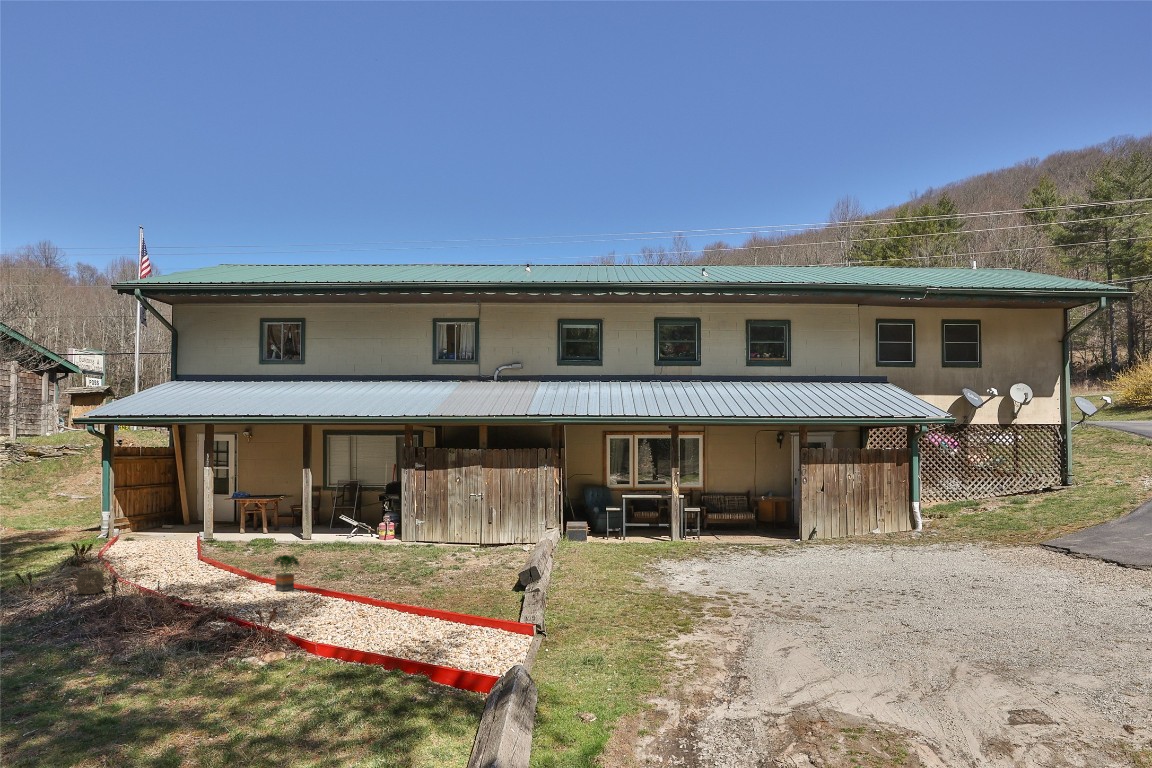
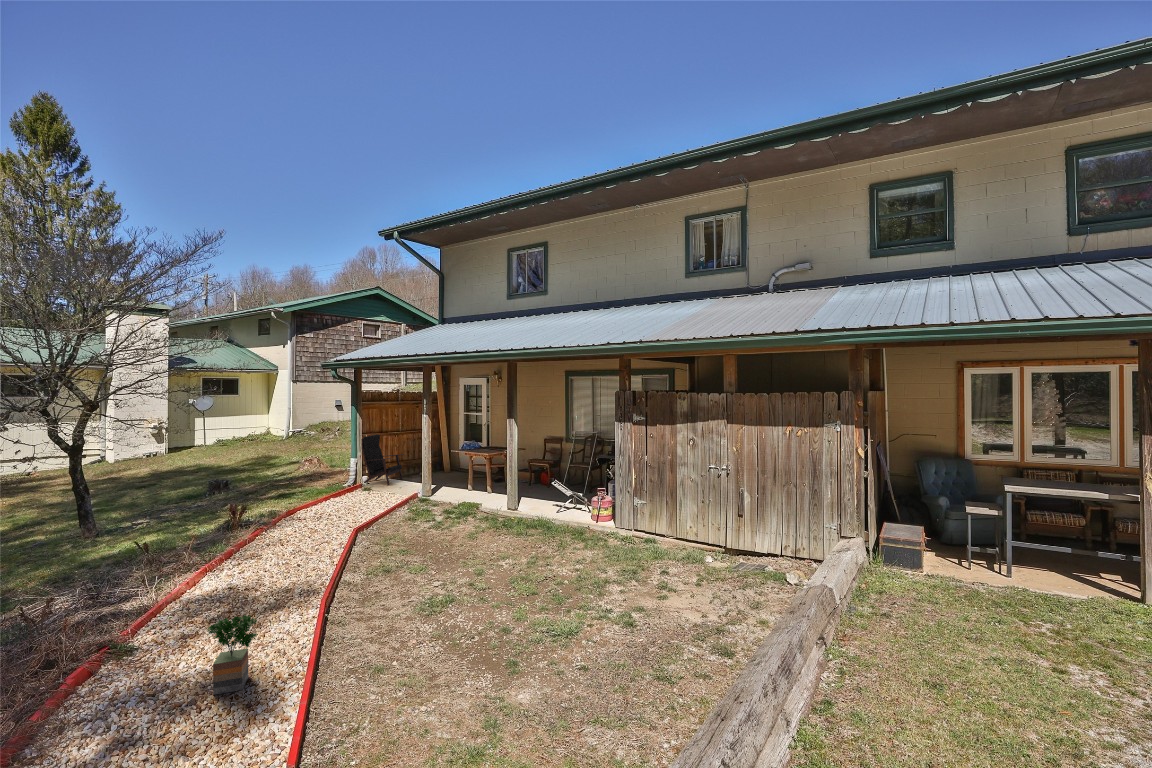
lounge chair: none [104,495,142,546] -> present [361,435,404,485]
woven basket: present [76,570,104,594] -> none [82,571,127,610]

